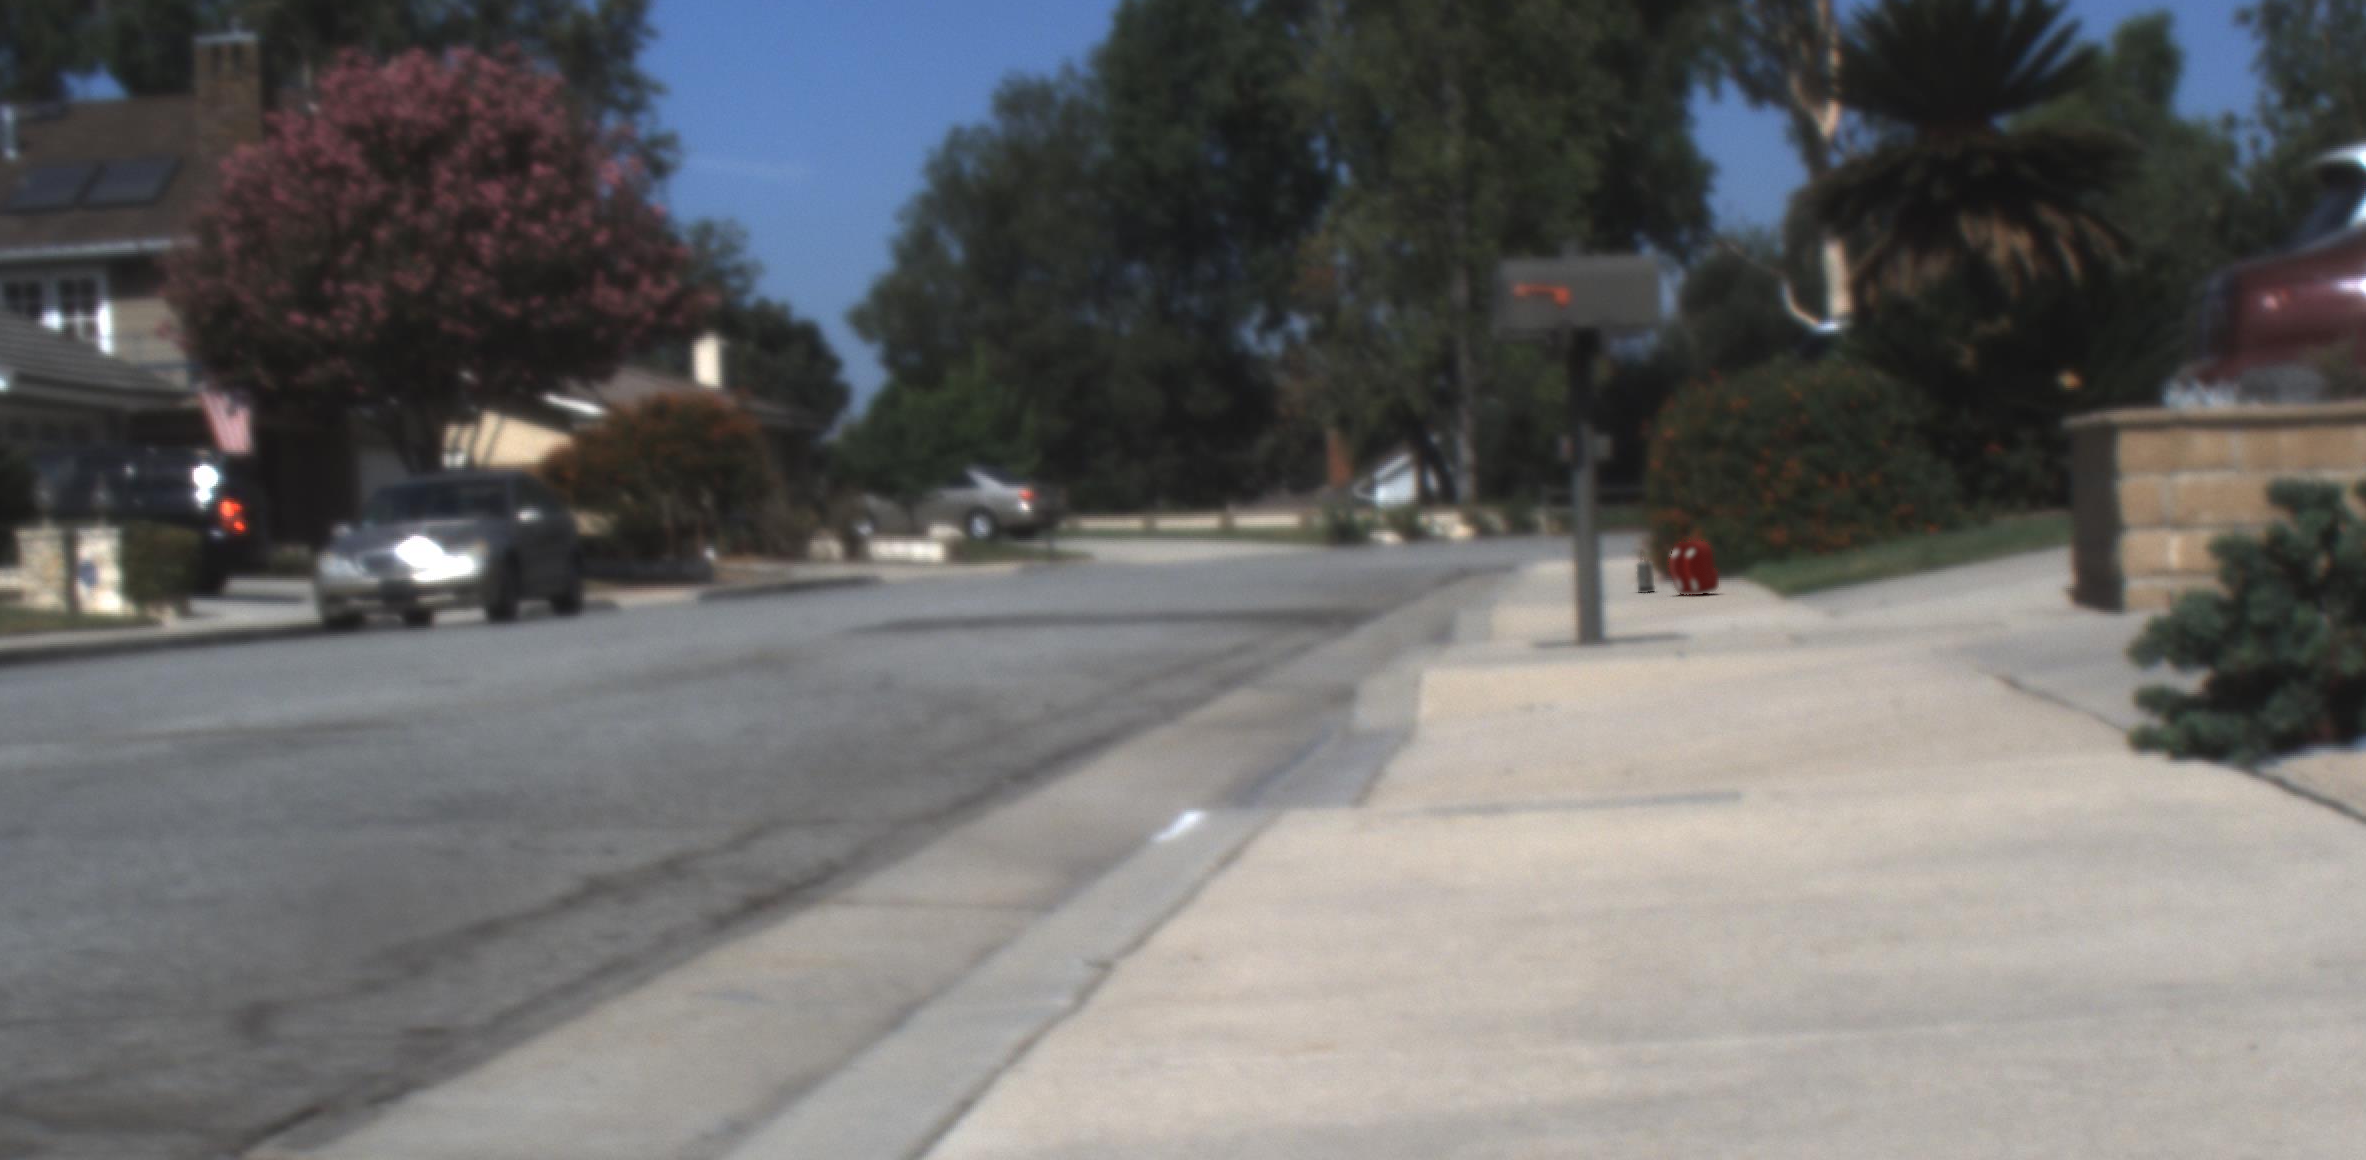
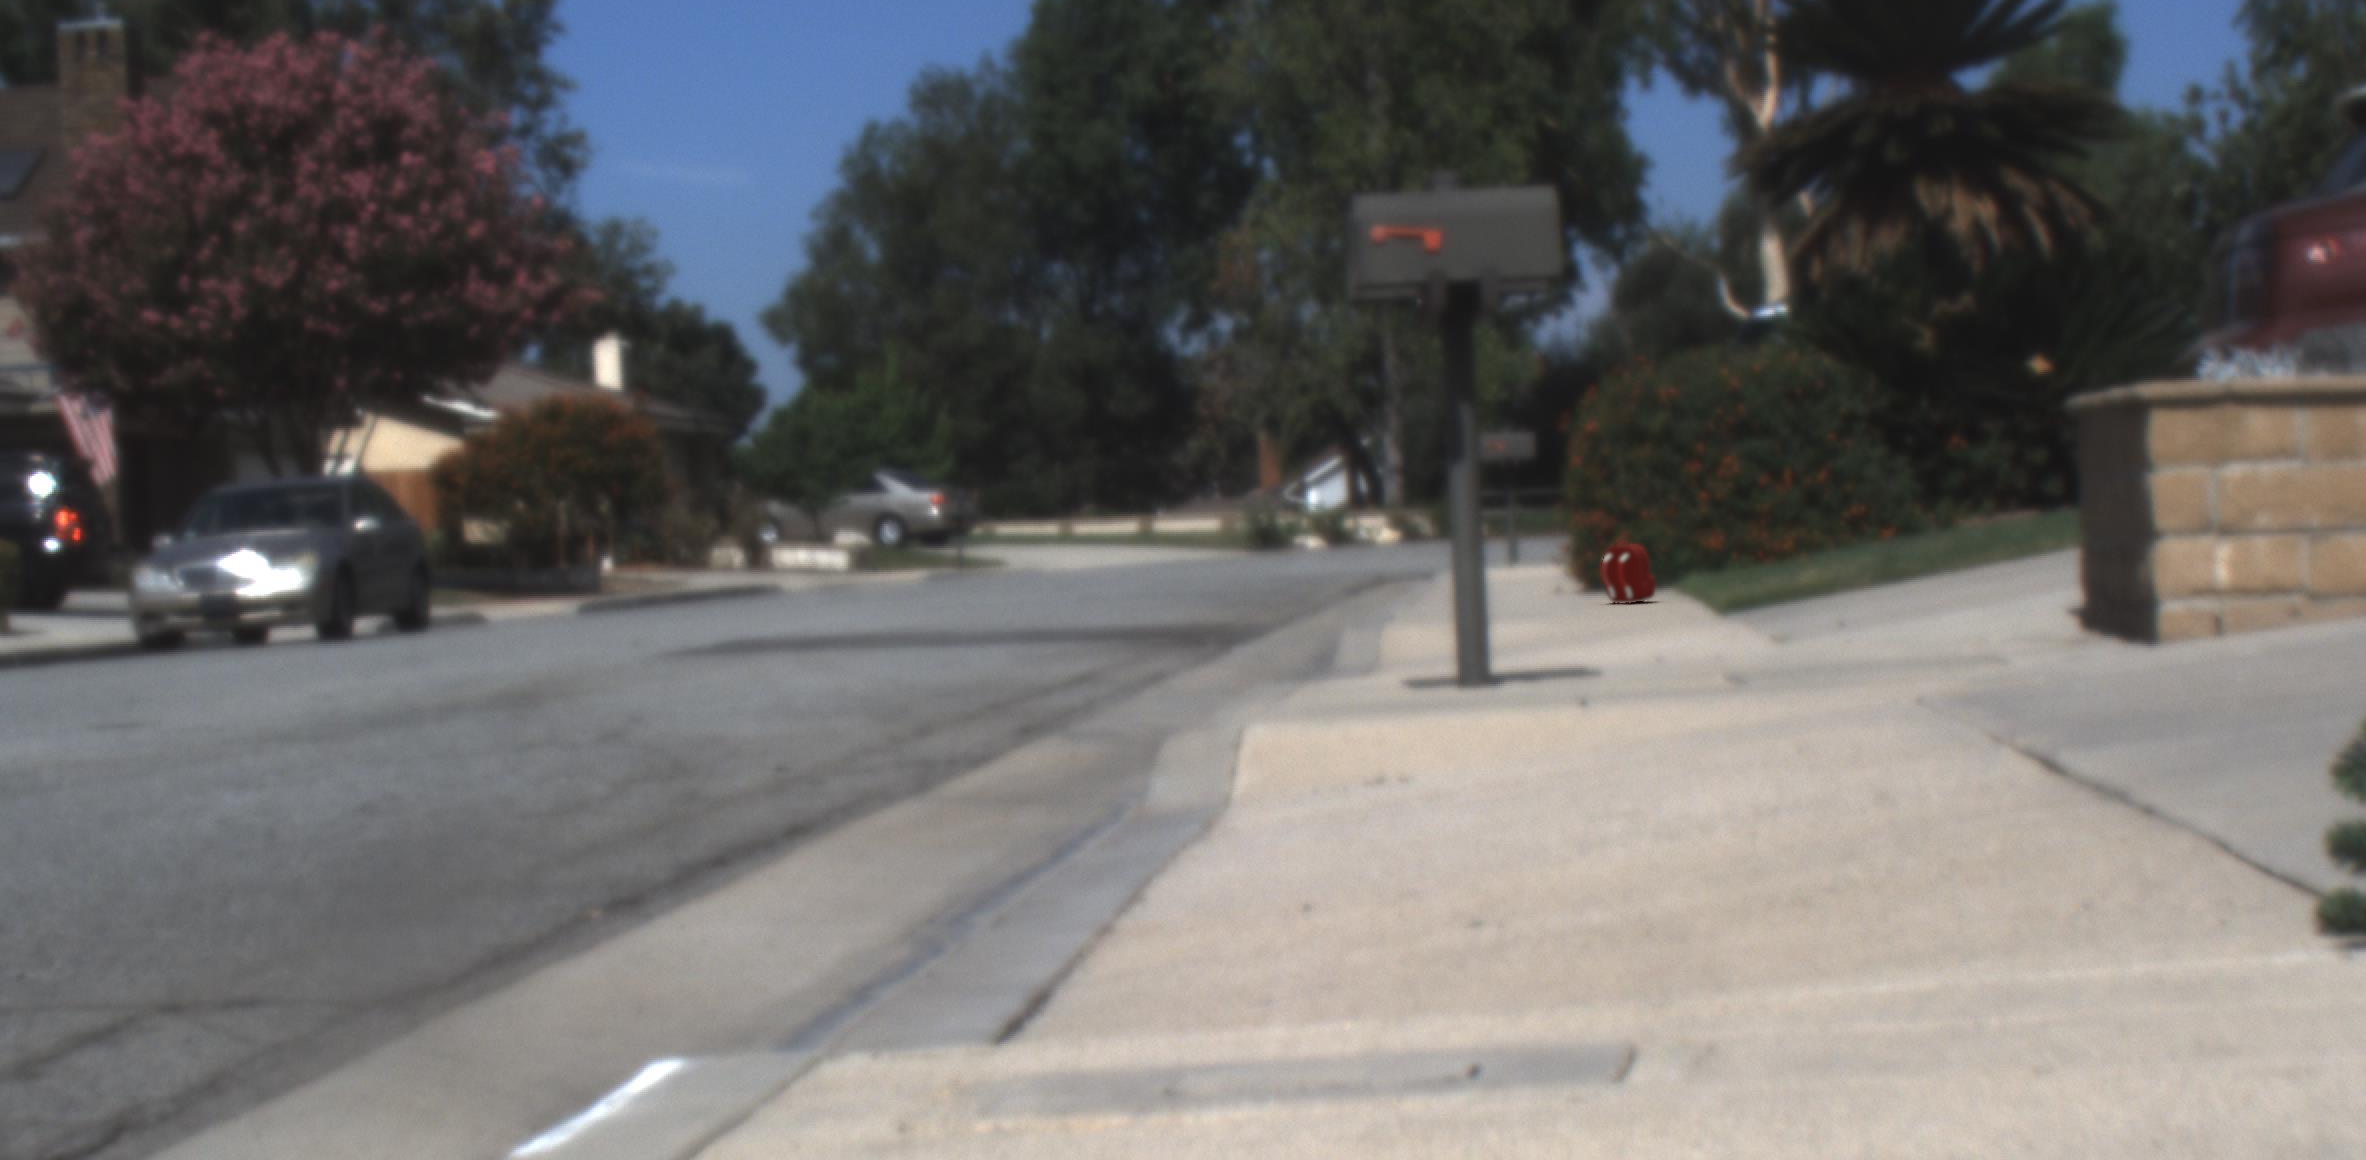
watering can: present [1637,560,1655,593] -> none [1566,554,1586,601]

